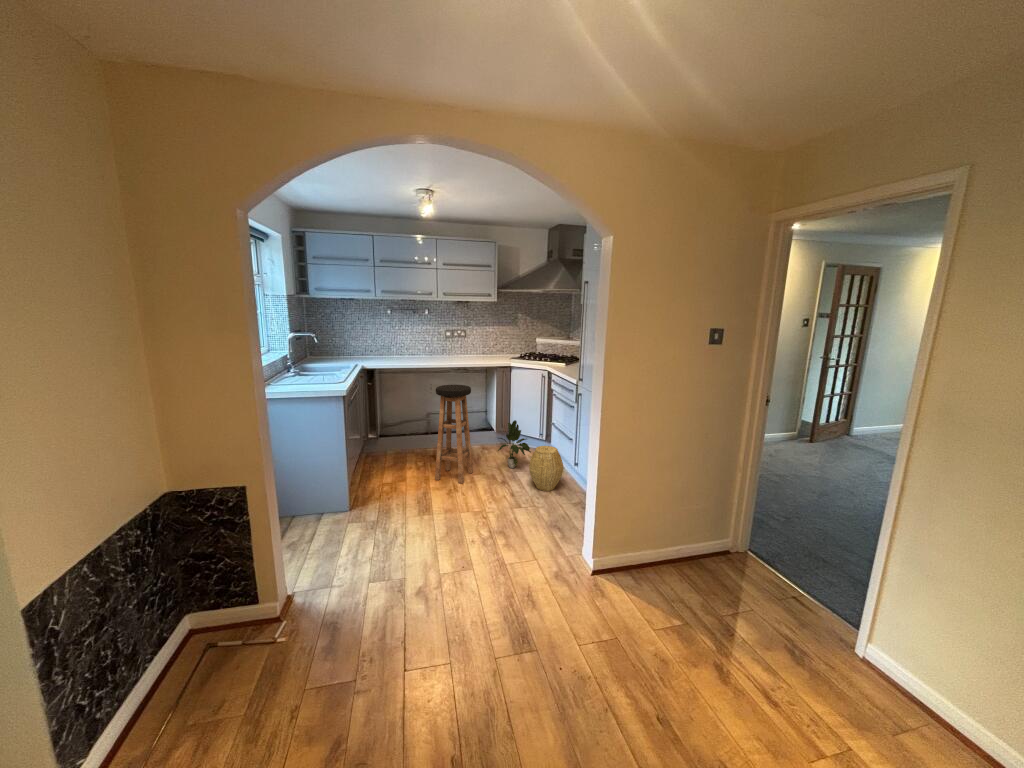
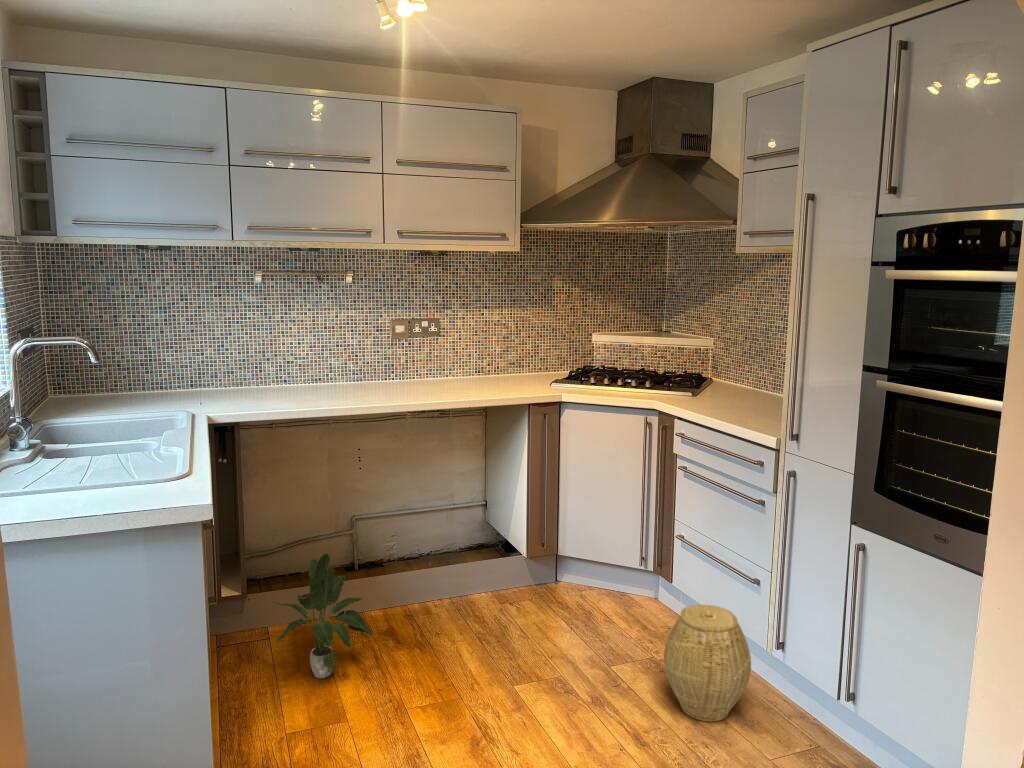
bar stool: present [435,385,473,484] -> none [422,460,511,716]
potted plant: present [498,420,531,468] -> present [273,554,372,678]

